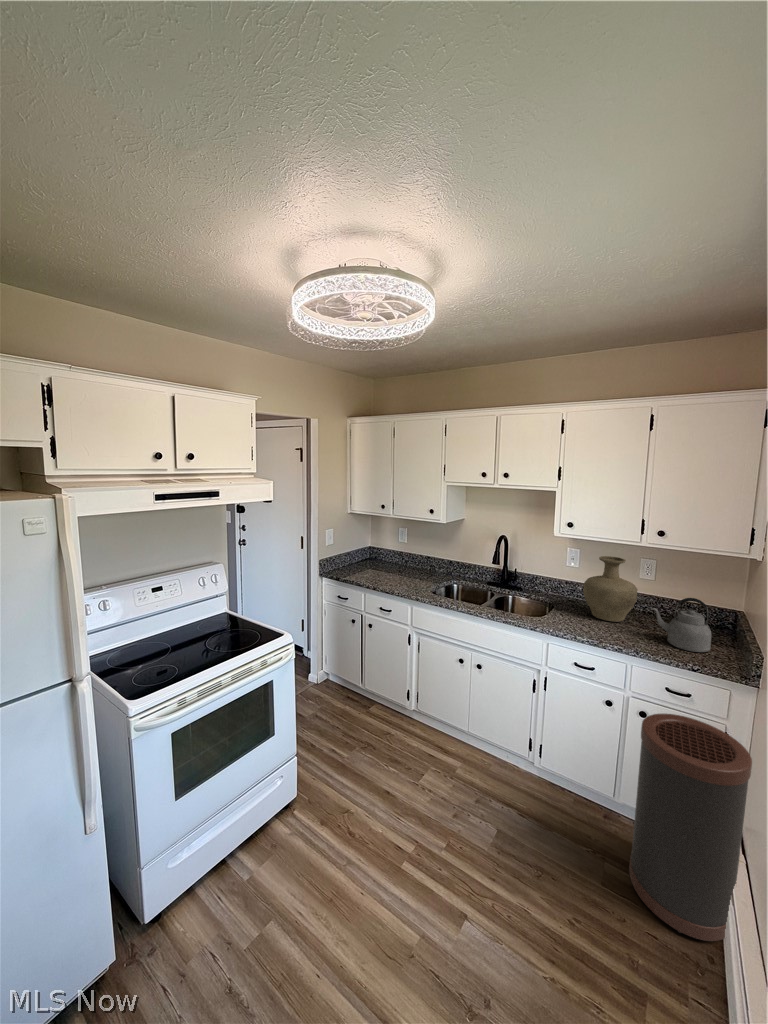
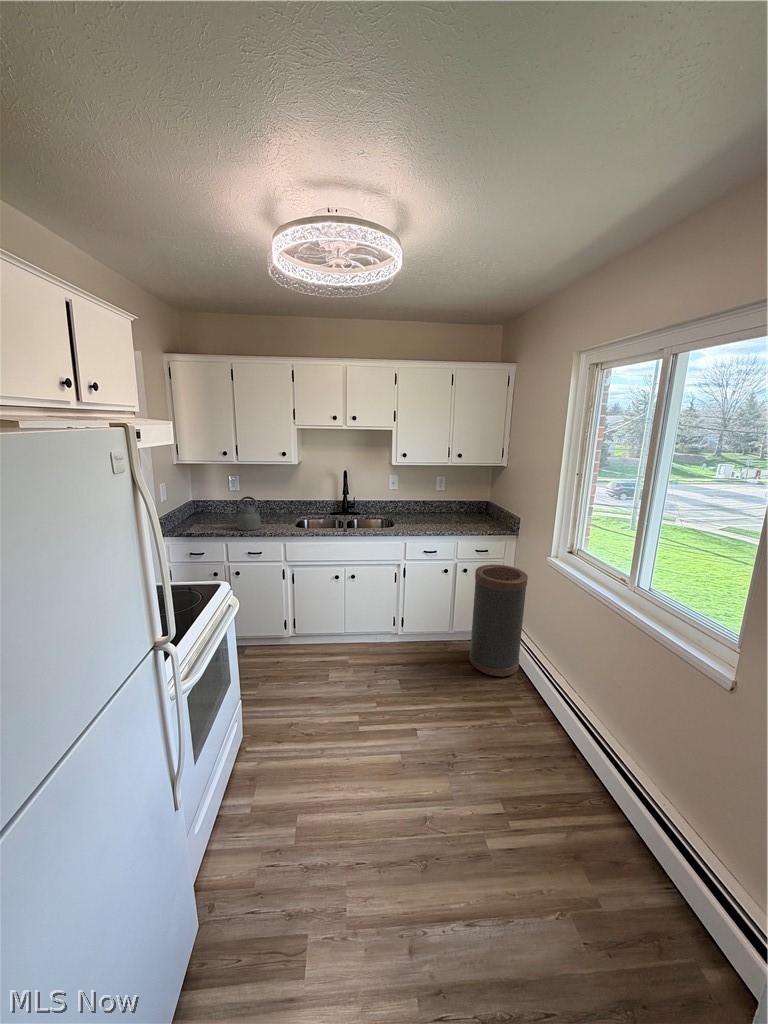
vase: present [583,556,638,622] -> none [412,478,445,522]
kettle: present [651,598,711,652] -> present [225,497,261,531]

